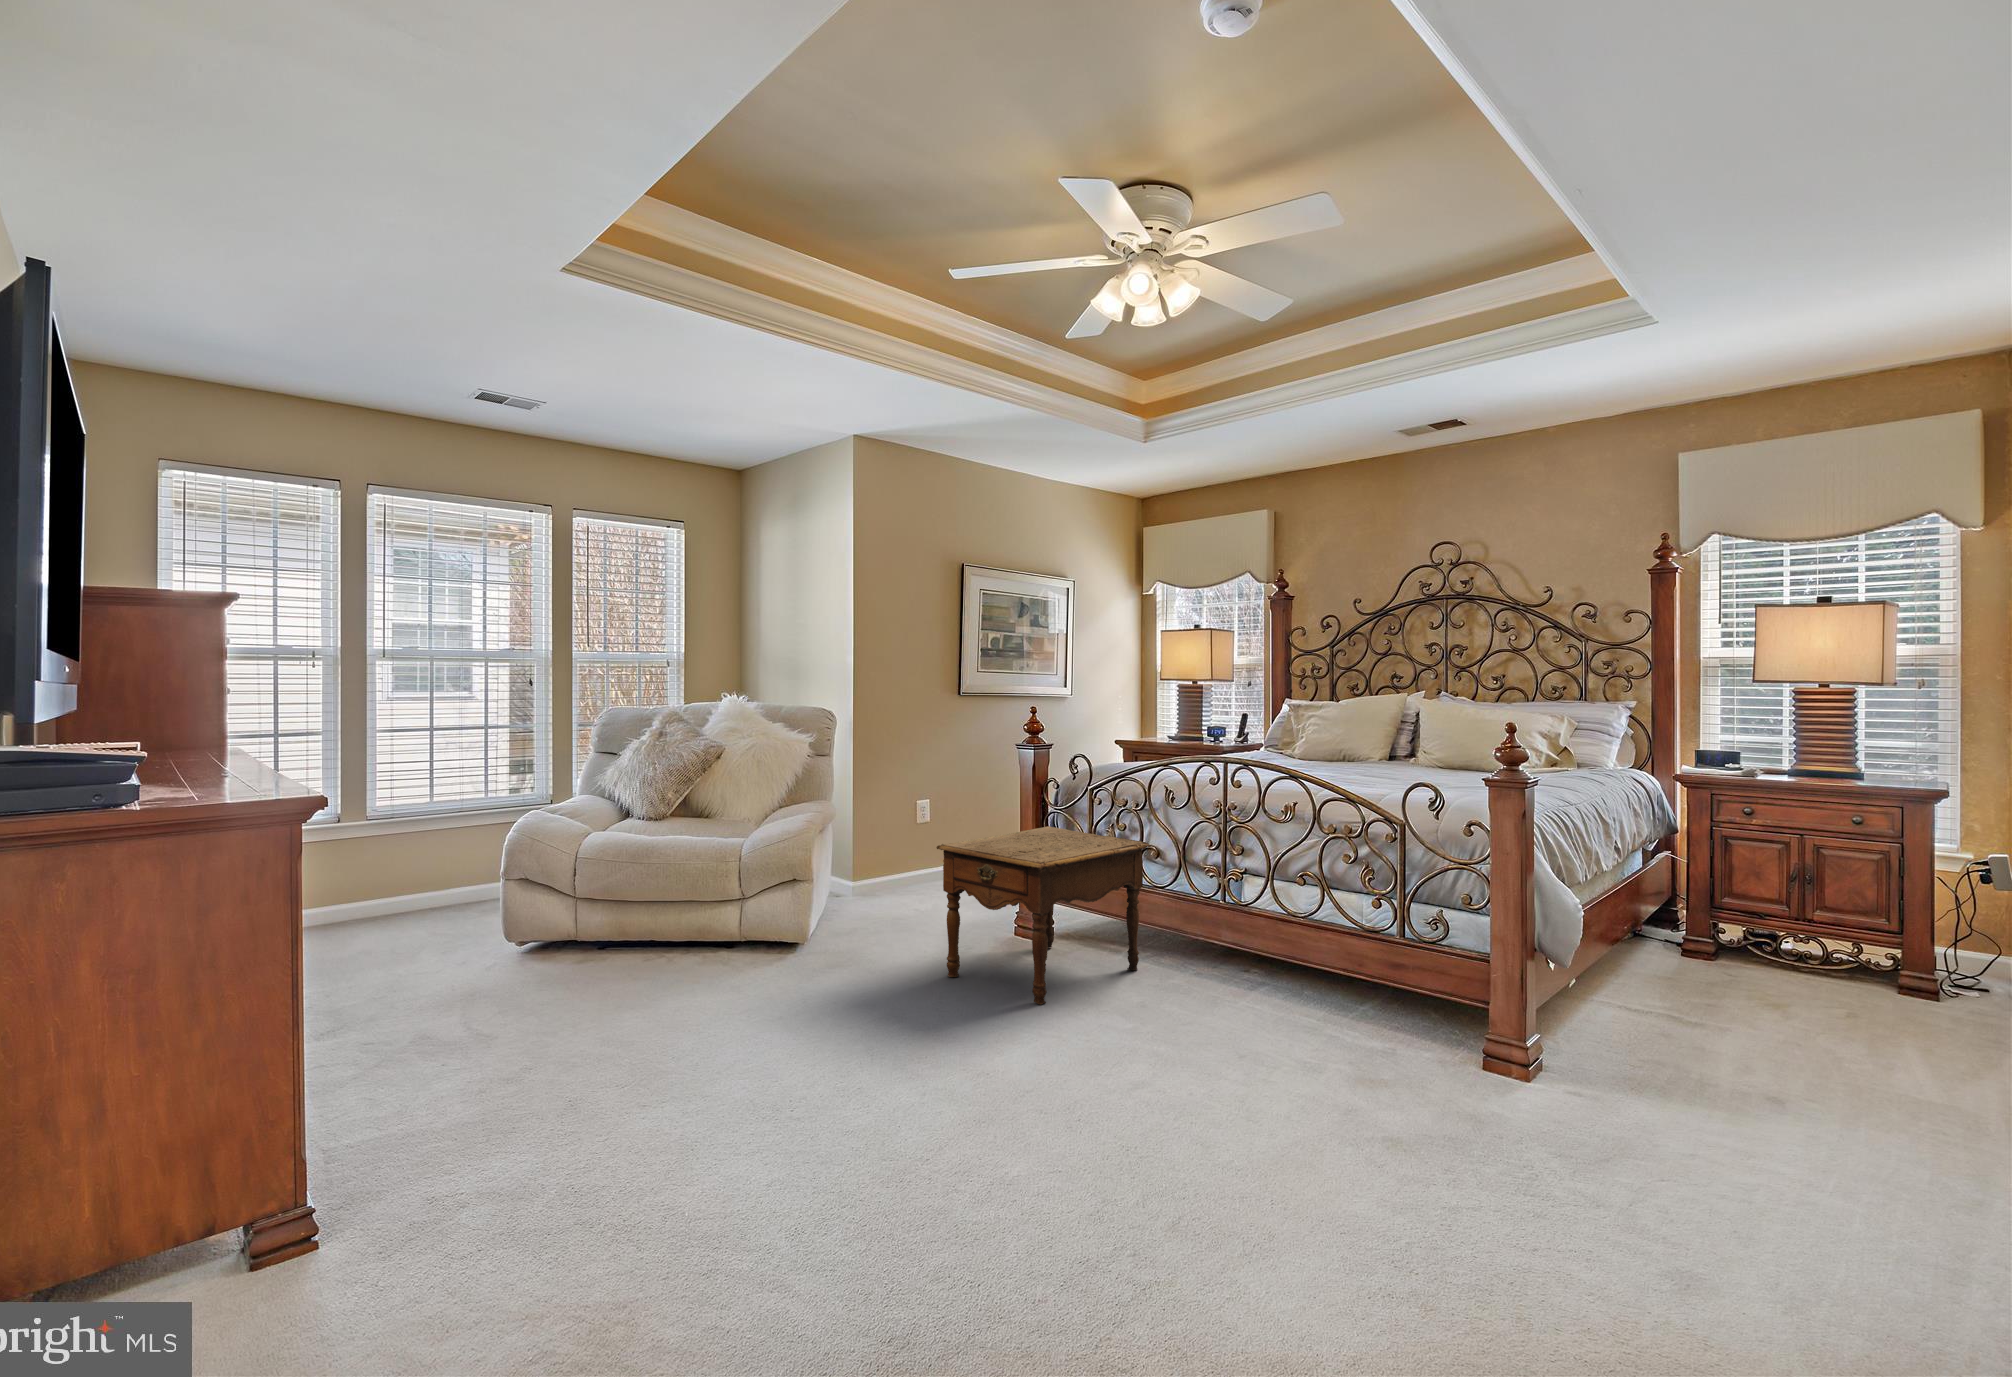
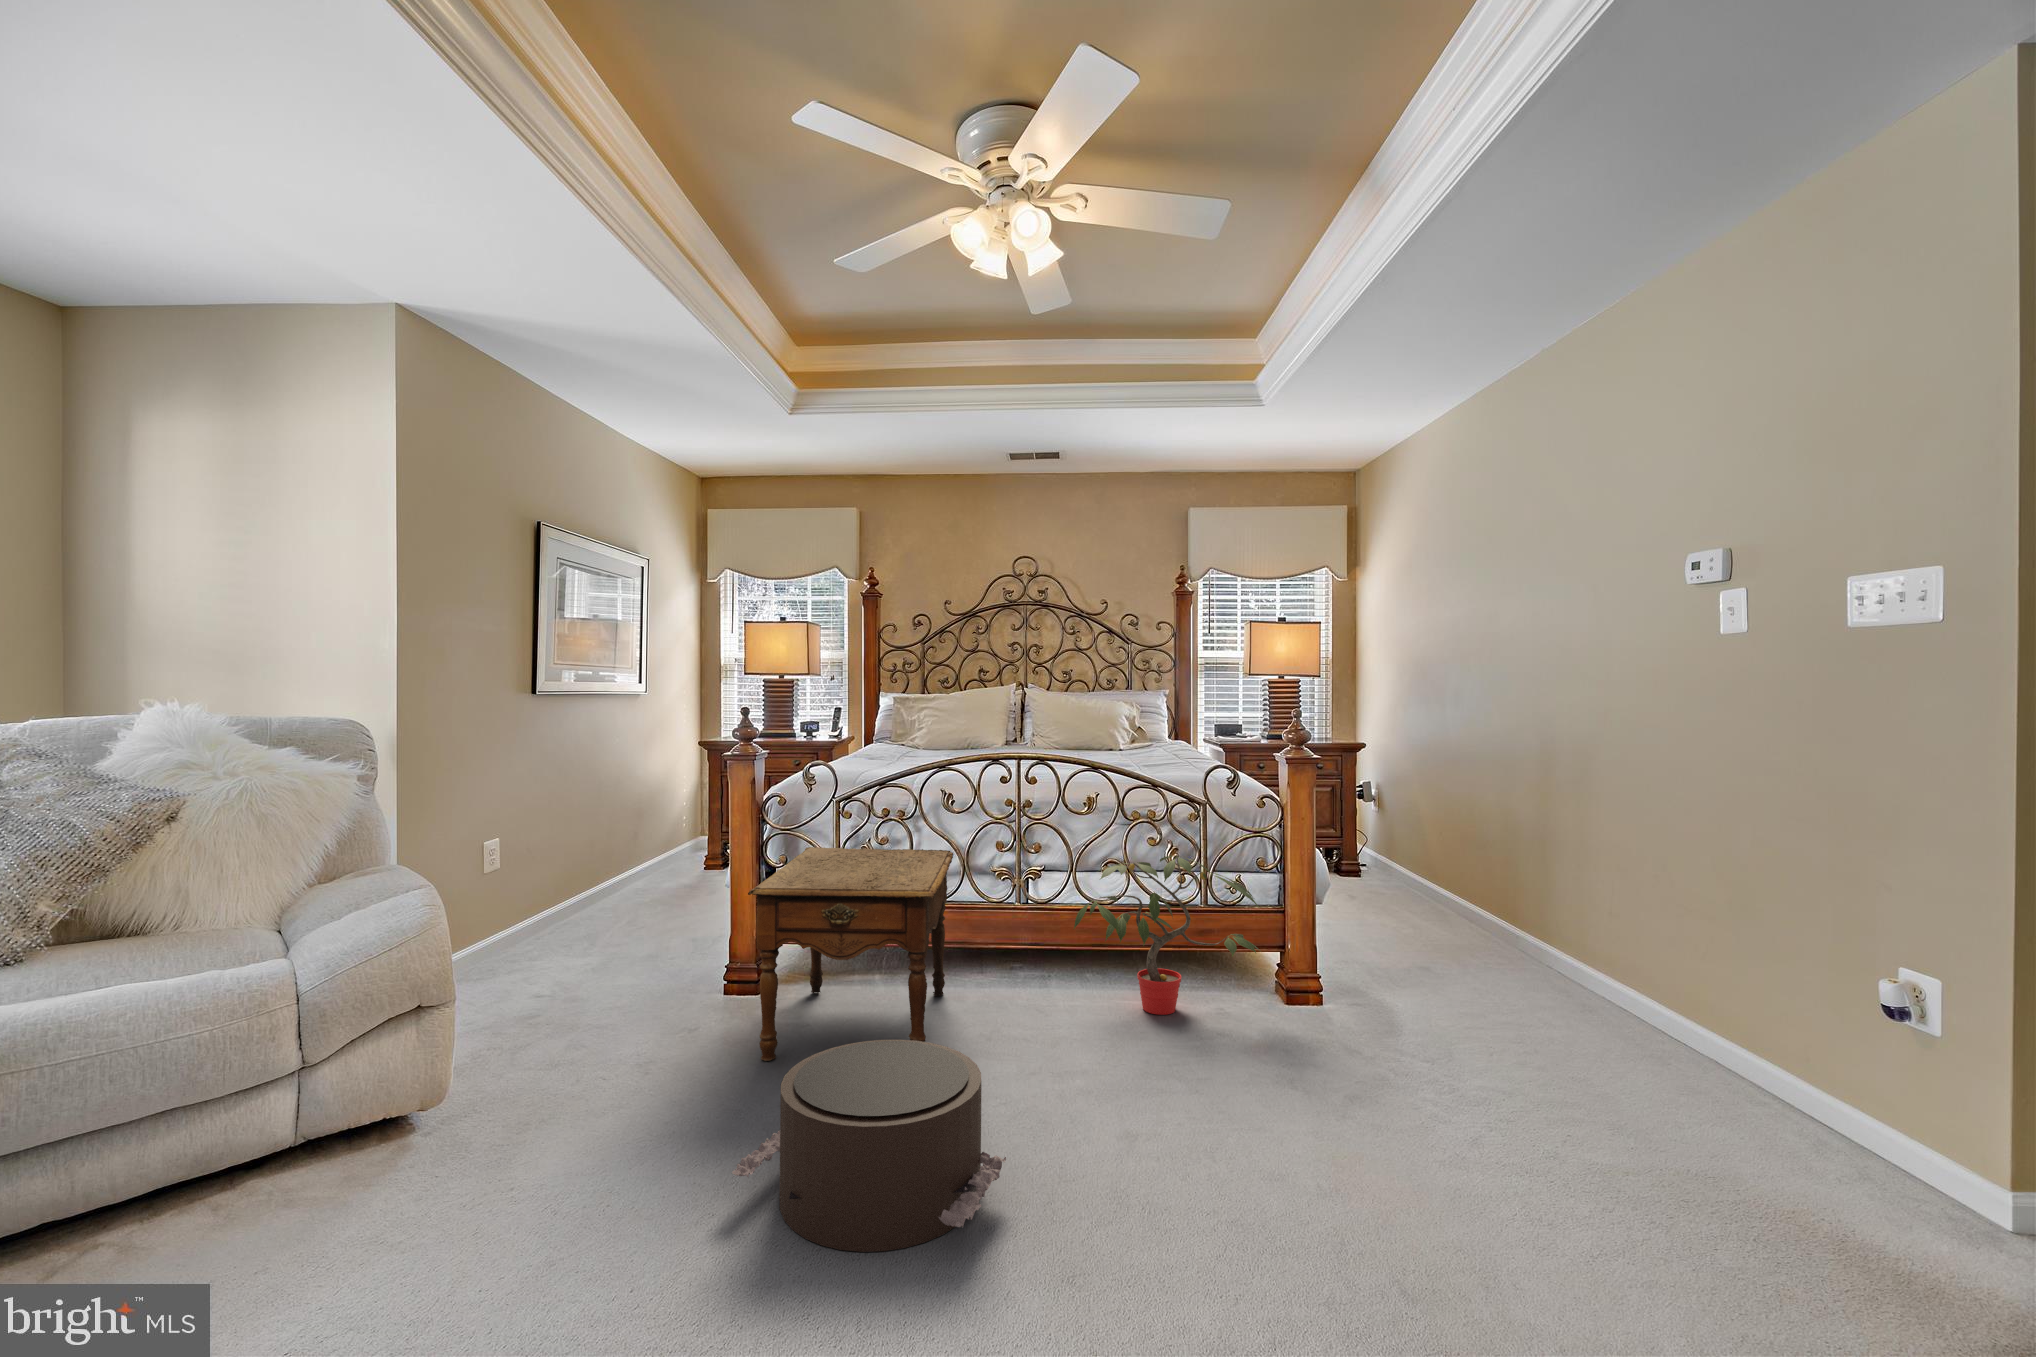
potted plant: none [1216,871,1413,1032] -> present [1074,856,1259,1015]
pouf: none [813,956,966,1086] -> present [732,1040,1006,1252]

